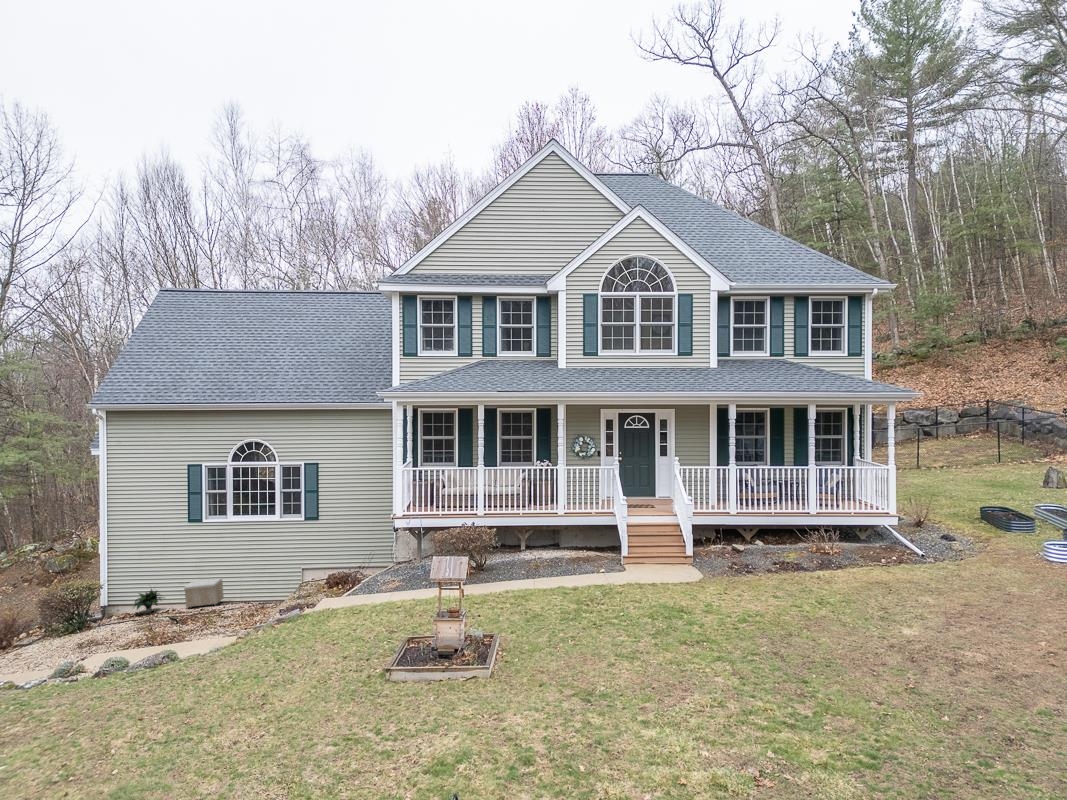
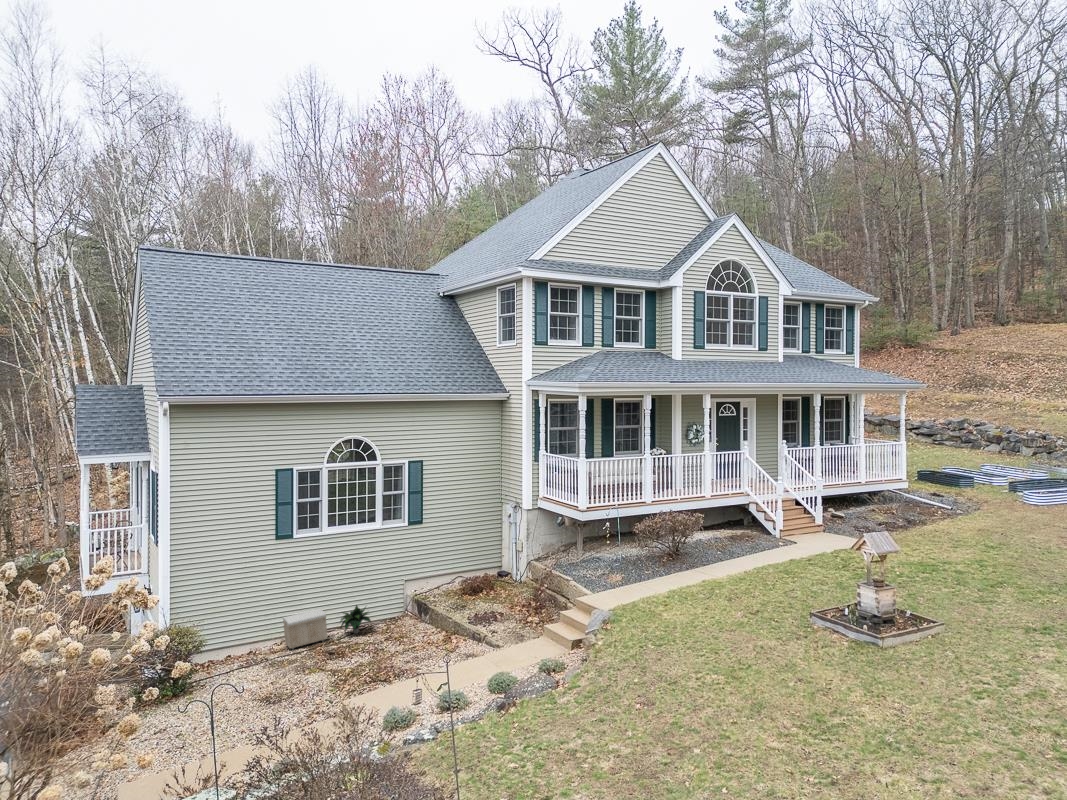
potted plant: present [134,589,163,613] -> present [341,605,371,634]

